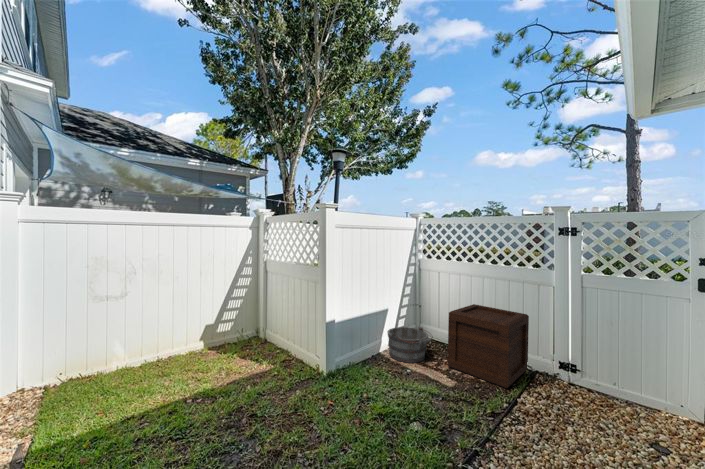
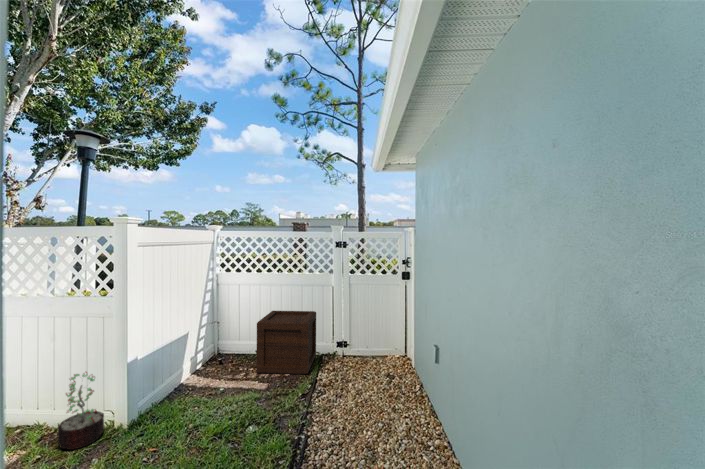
decorative plant: none [280,320,310,378] -> present [58,372,105,450]
bucket: present [388,326,433,363] -> none [191,343,240,384]

